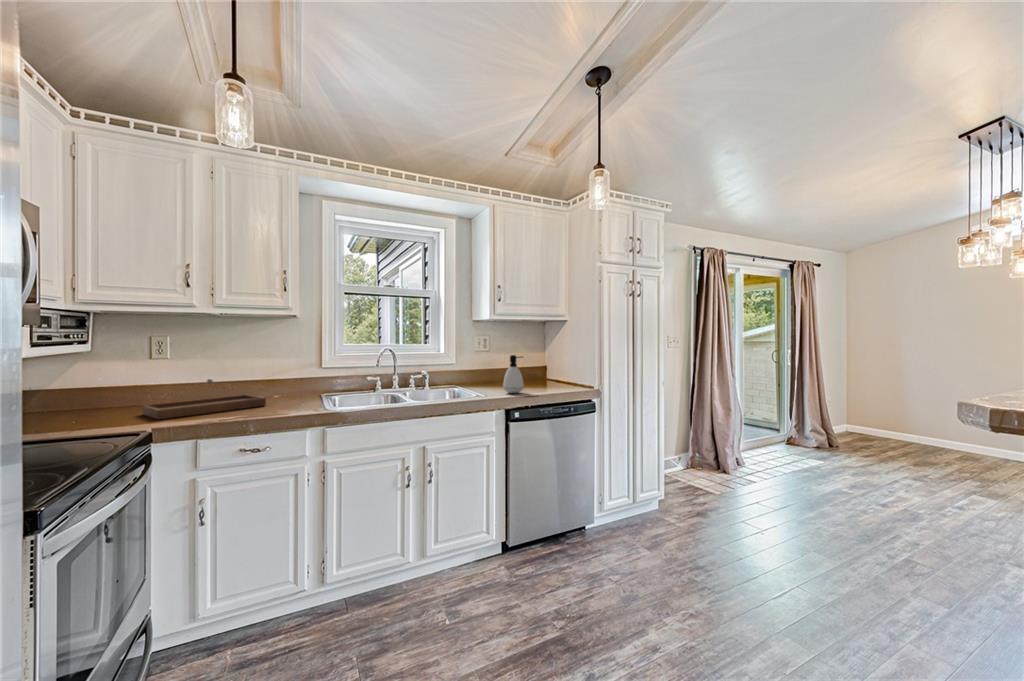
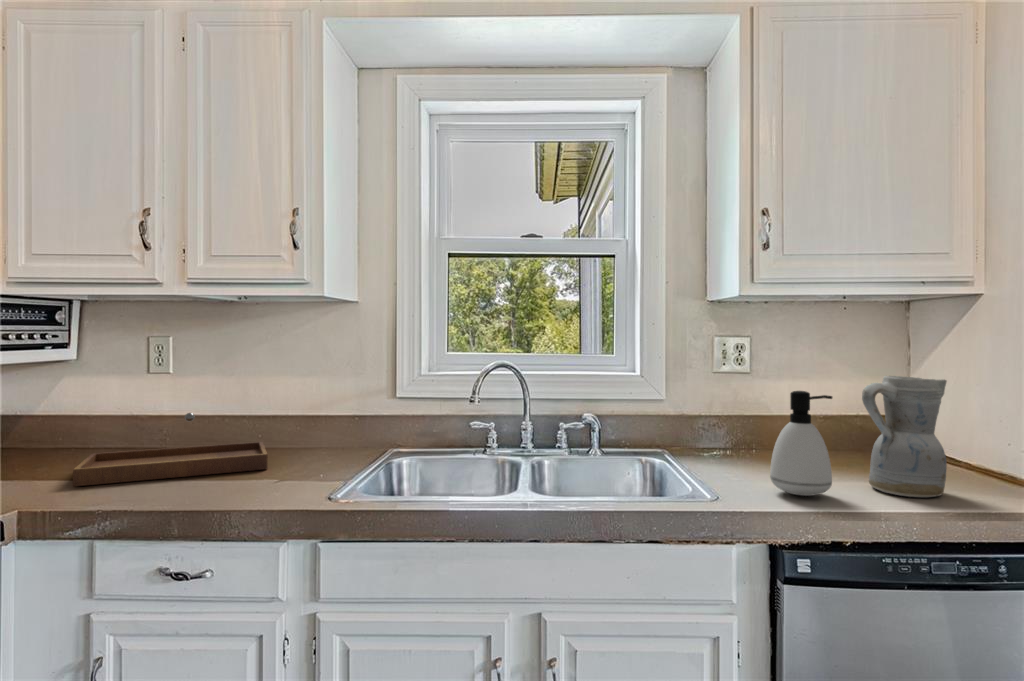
ceramic pitcher: none [532,349,557,391] -> present [862,376,947,497]

